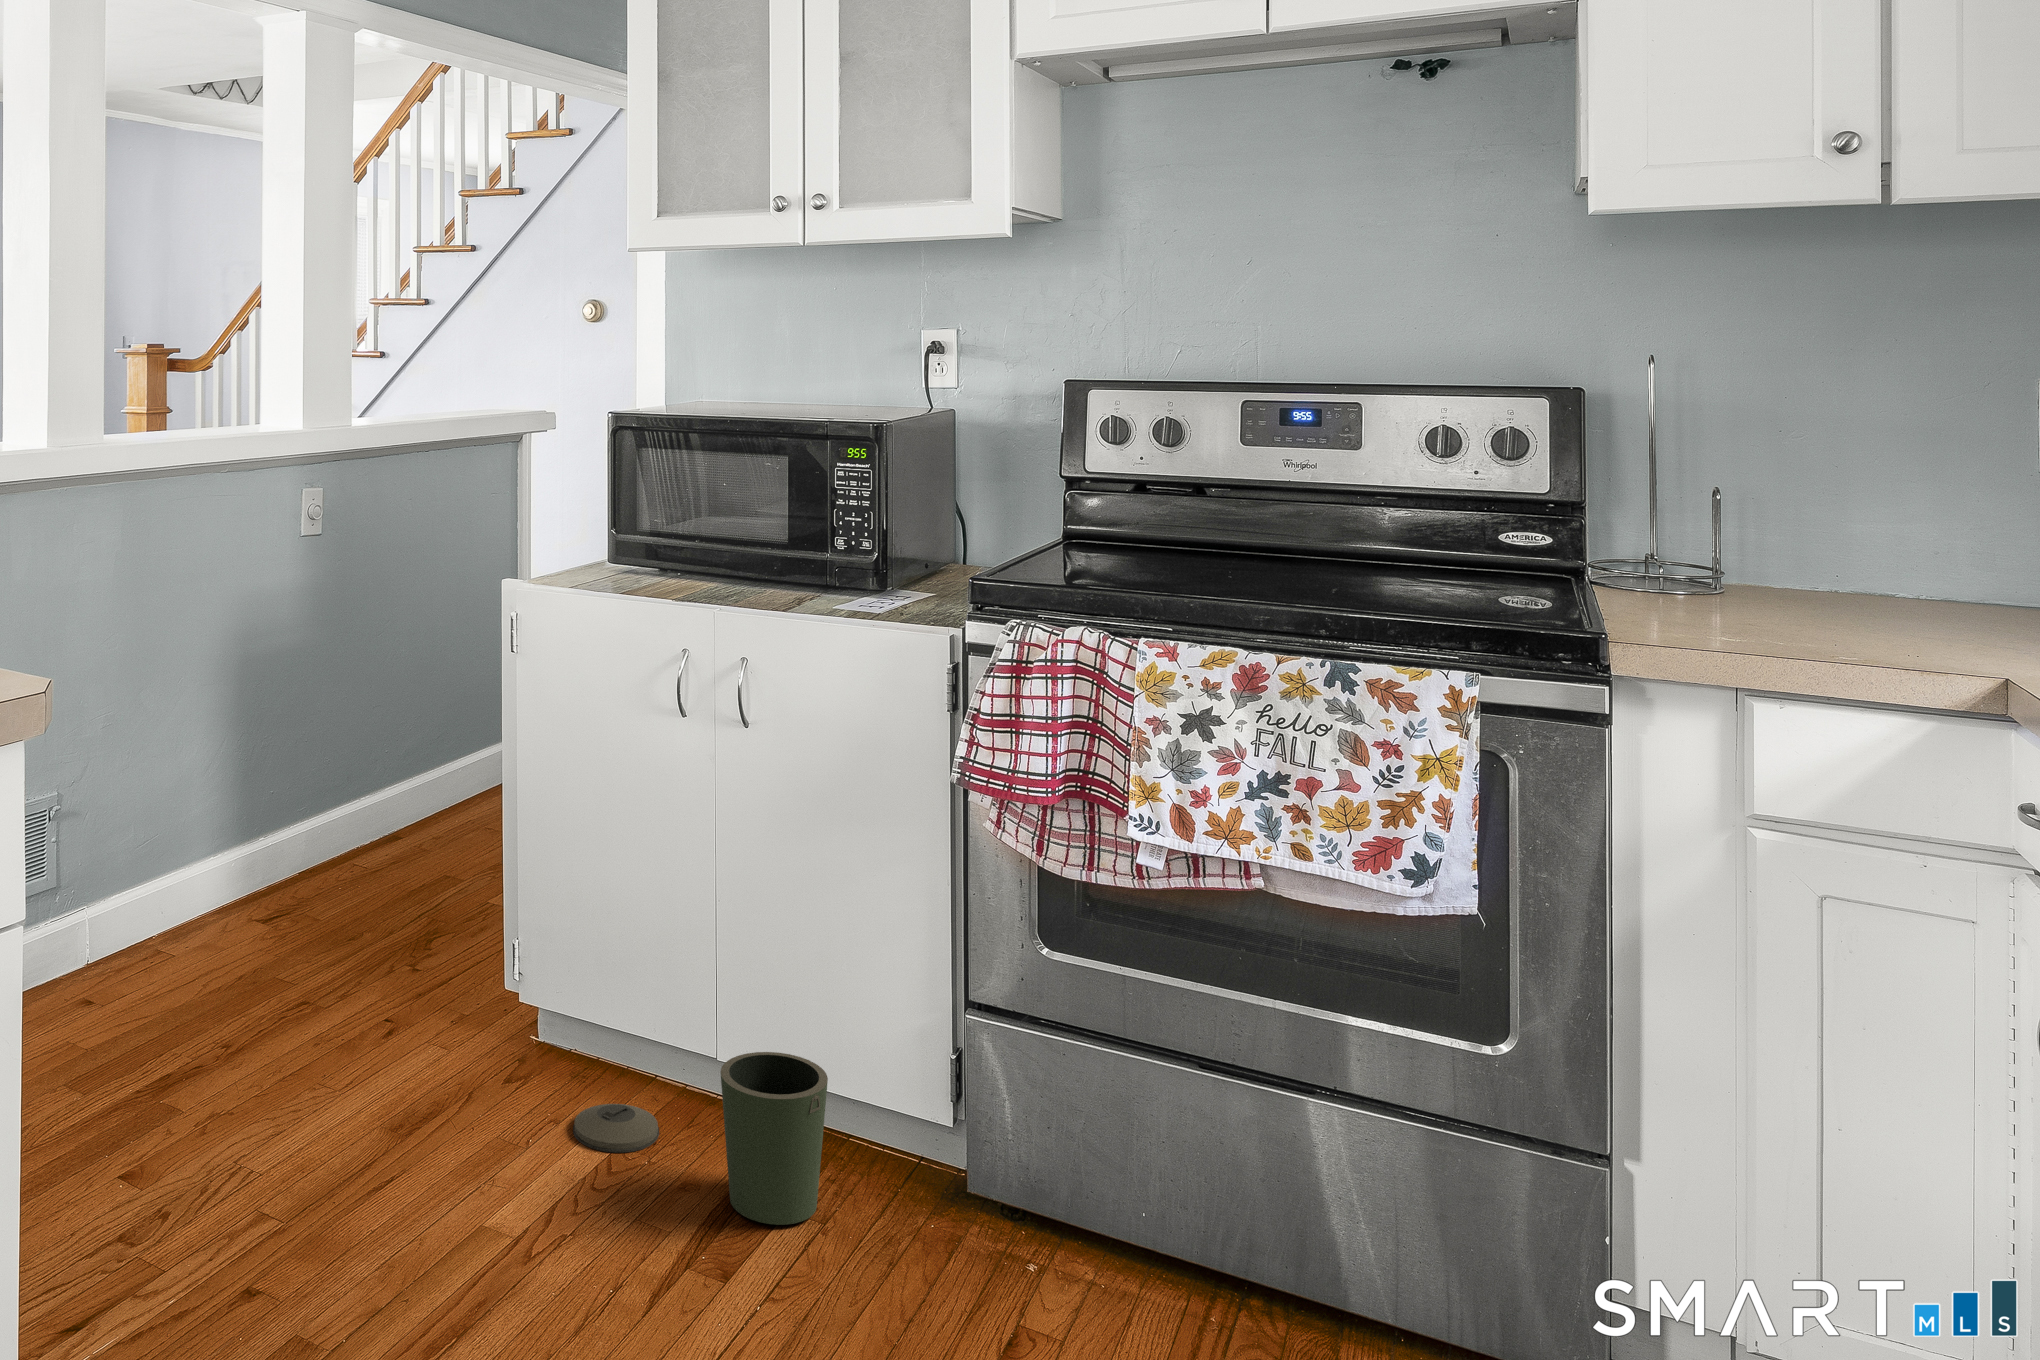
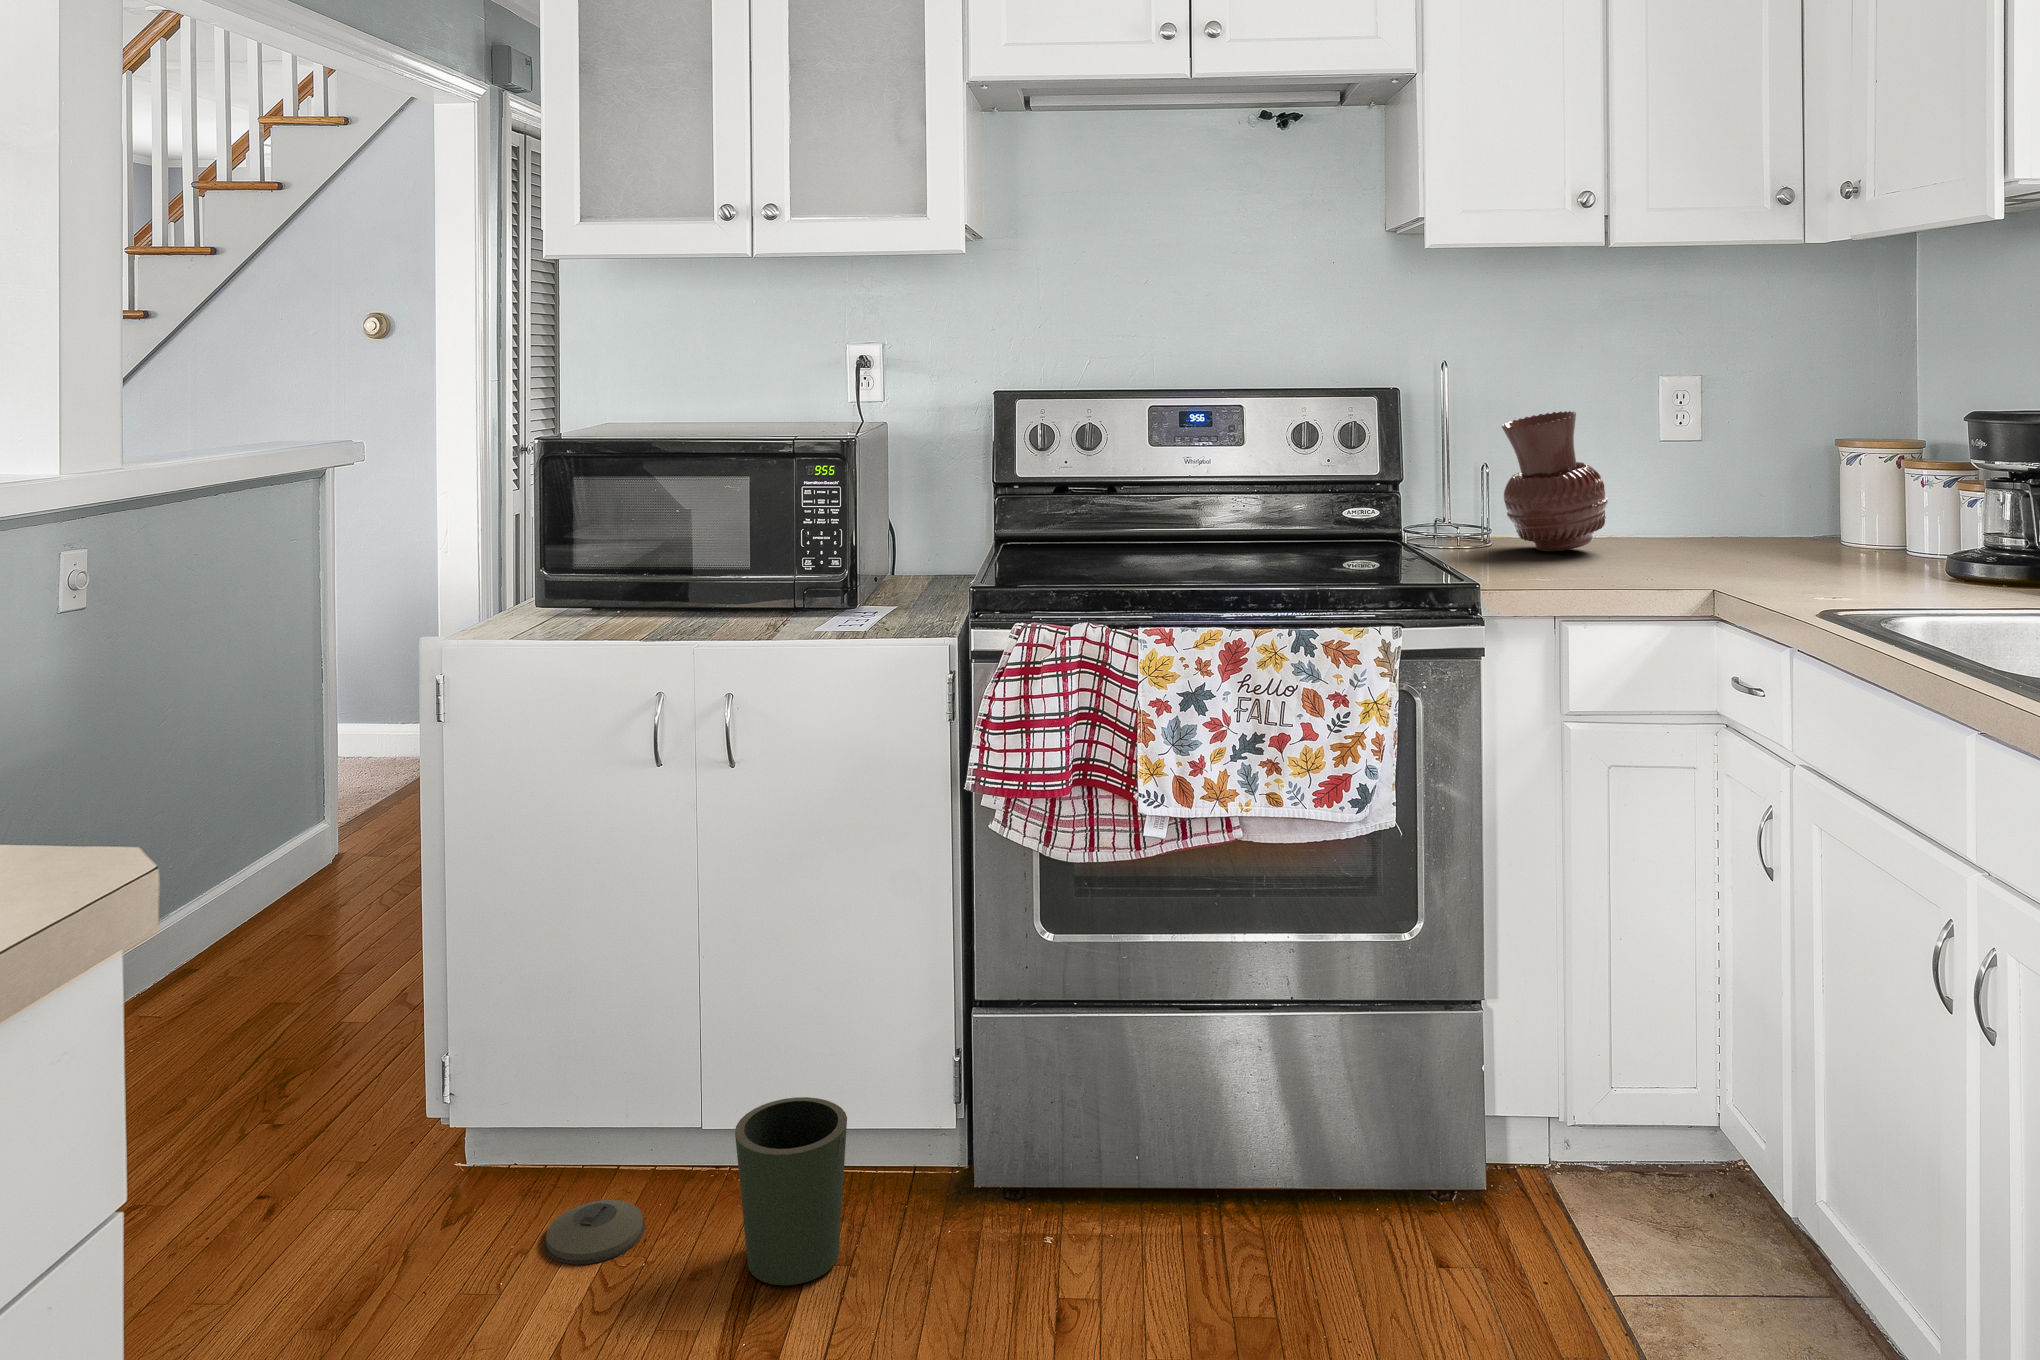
vase: none [1757,425,1933,613] -> present [1501,411,1608,551]

